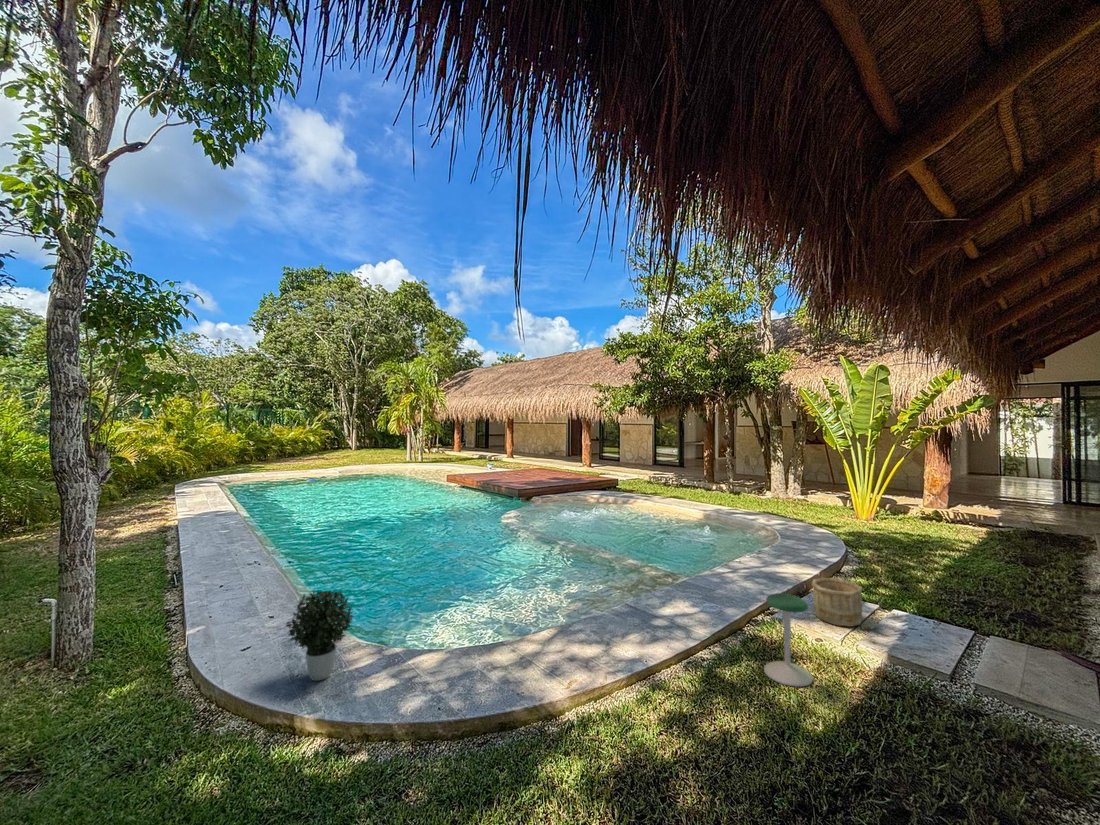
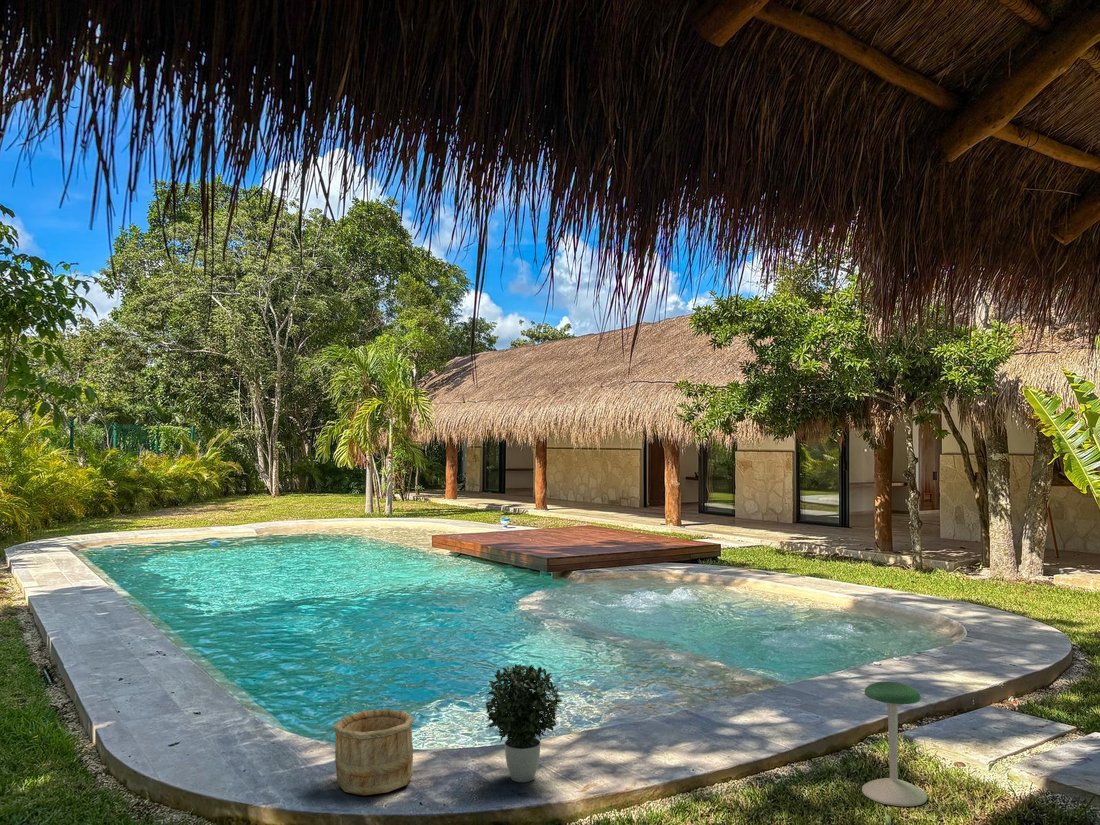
wooden bucket: present [812,578,862,627] -> present [332,709,414,795]
potted plant: present [286,591,353,681] -> present [486,664,562,782]

